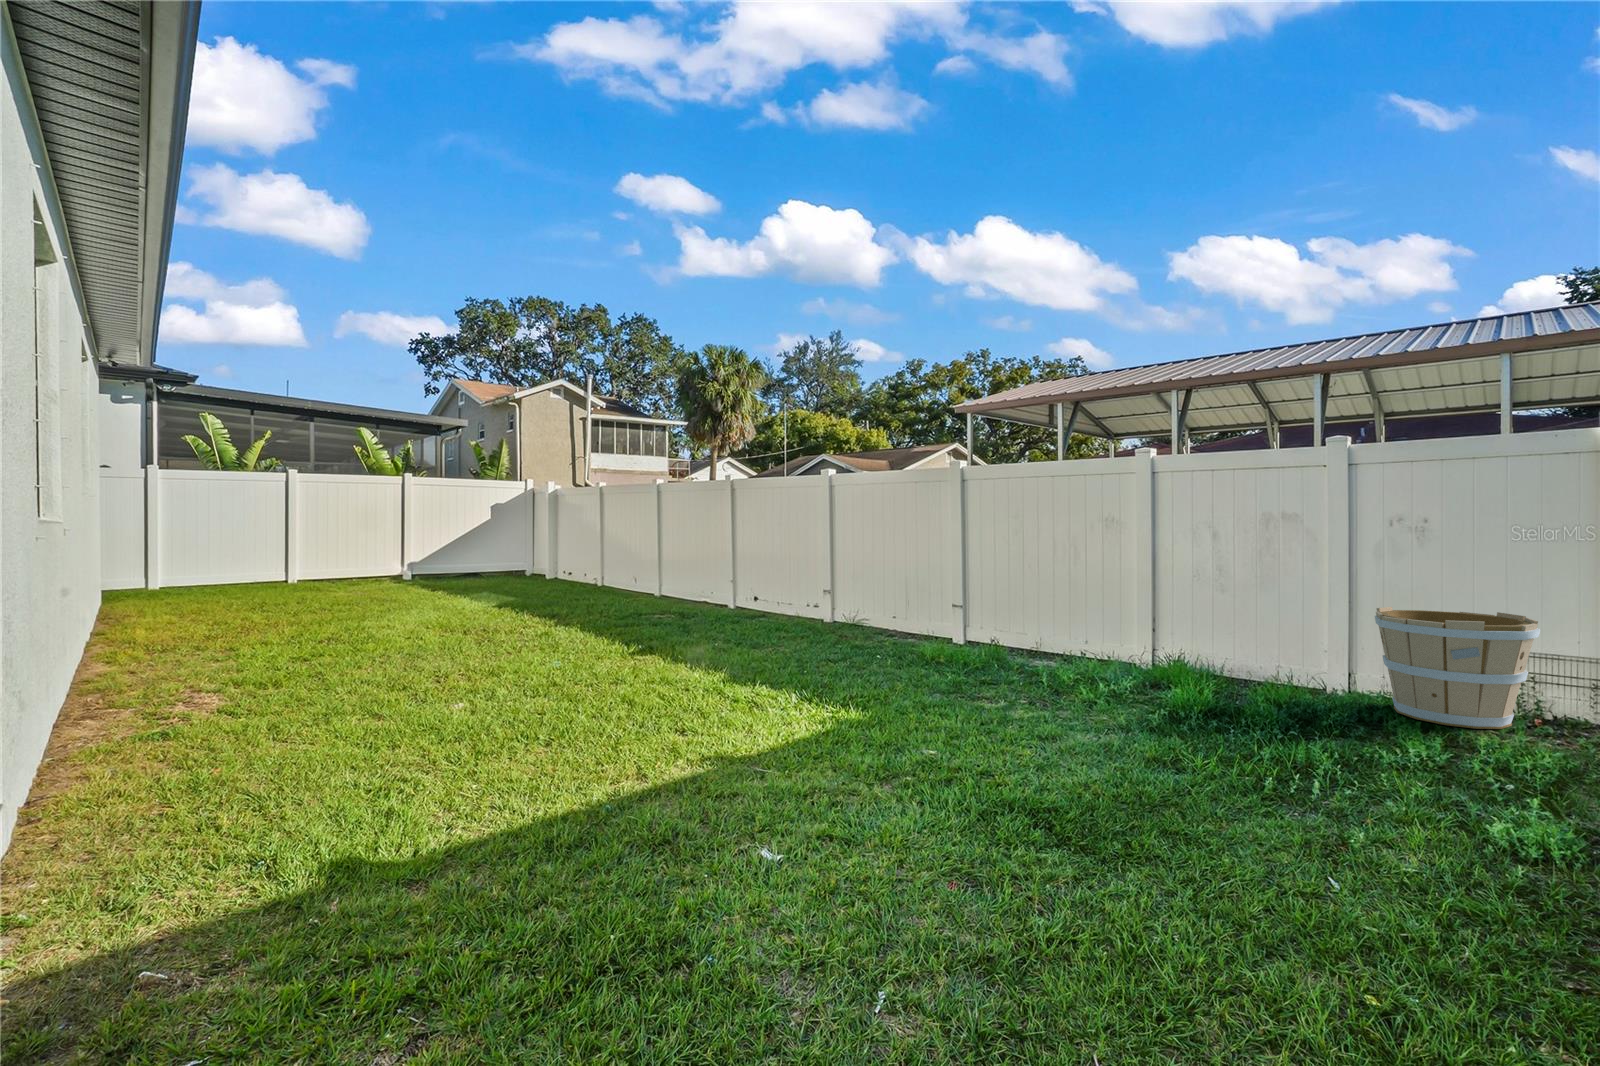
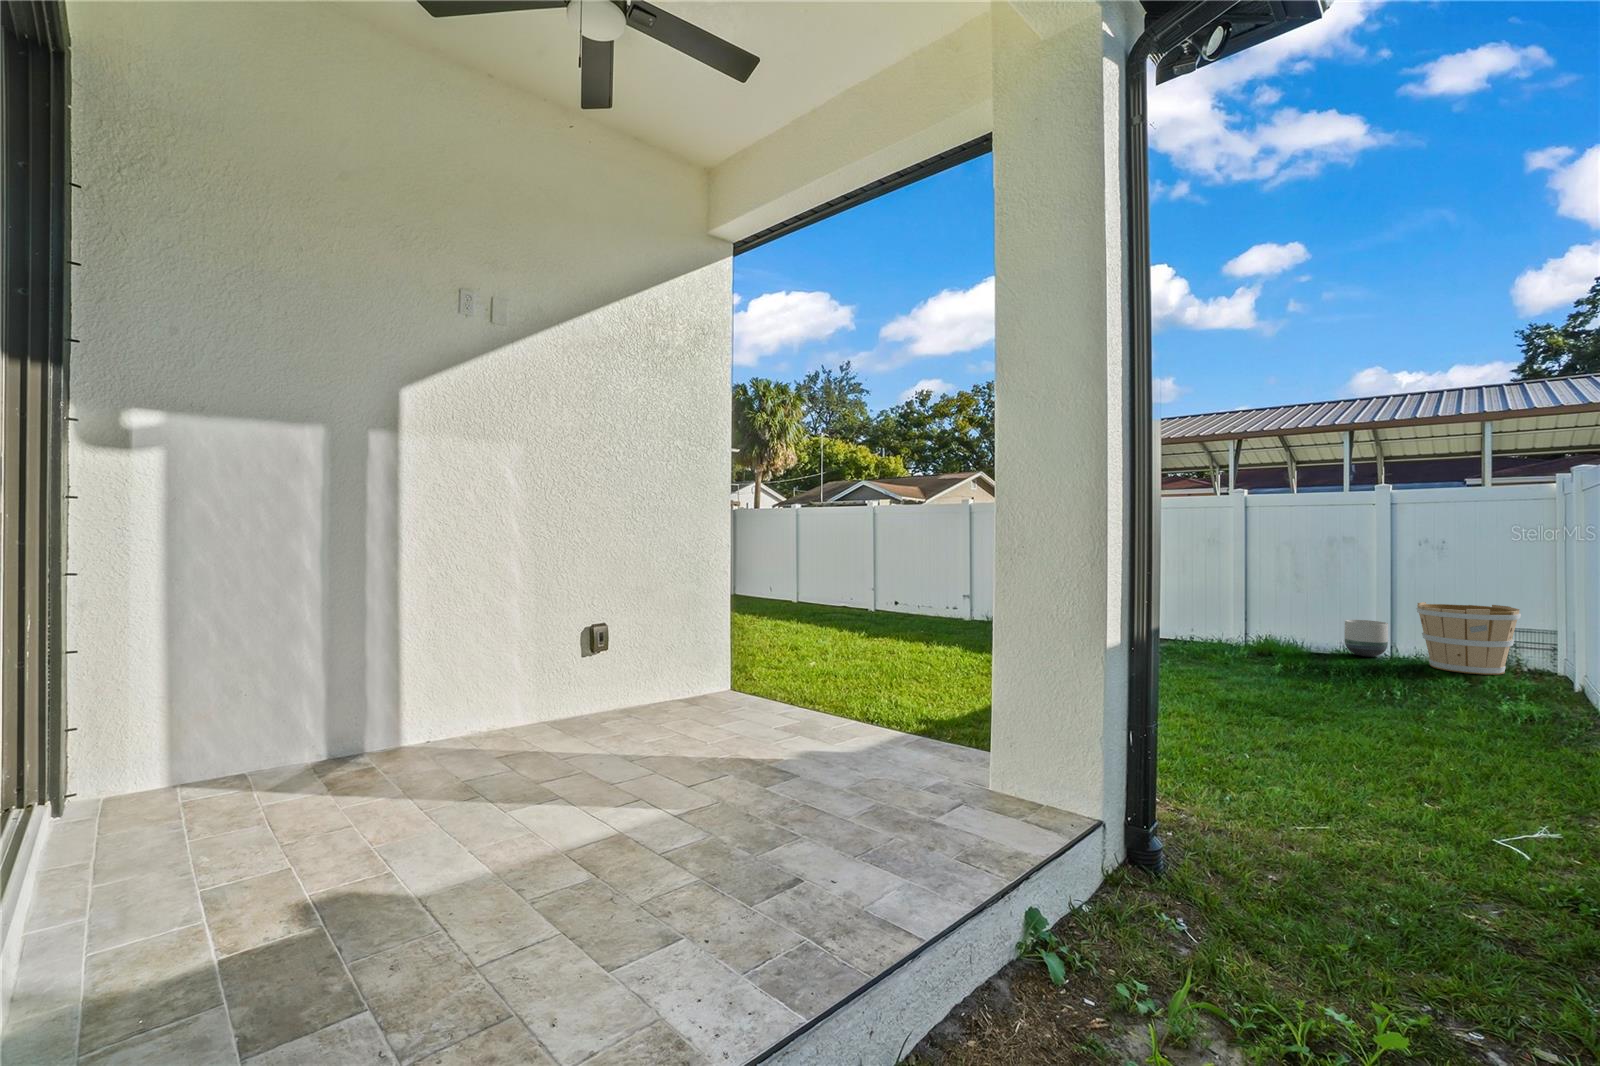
planter: none [1274,631,1337,689] -> present [1344,620,1388,657]

